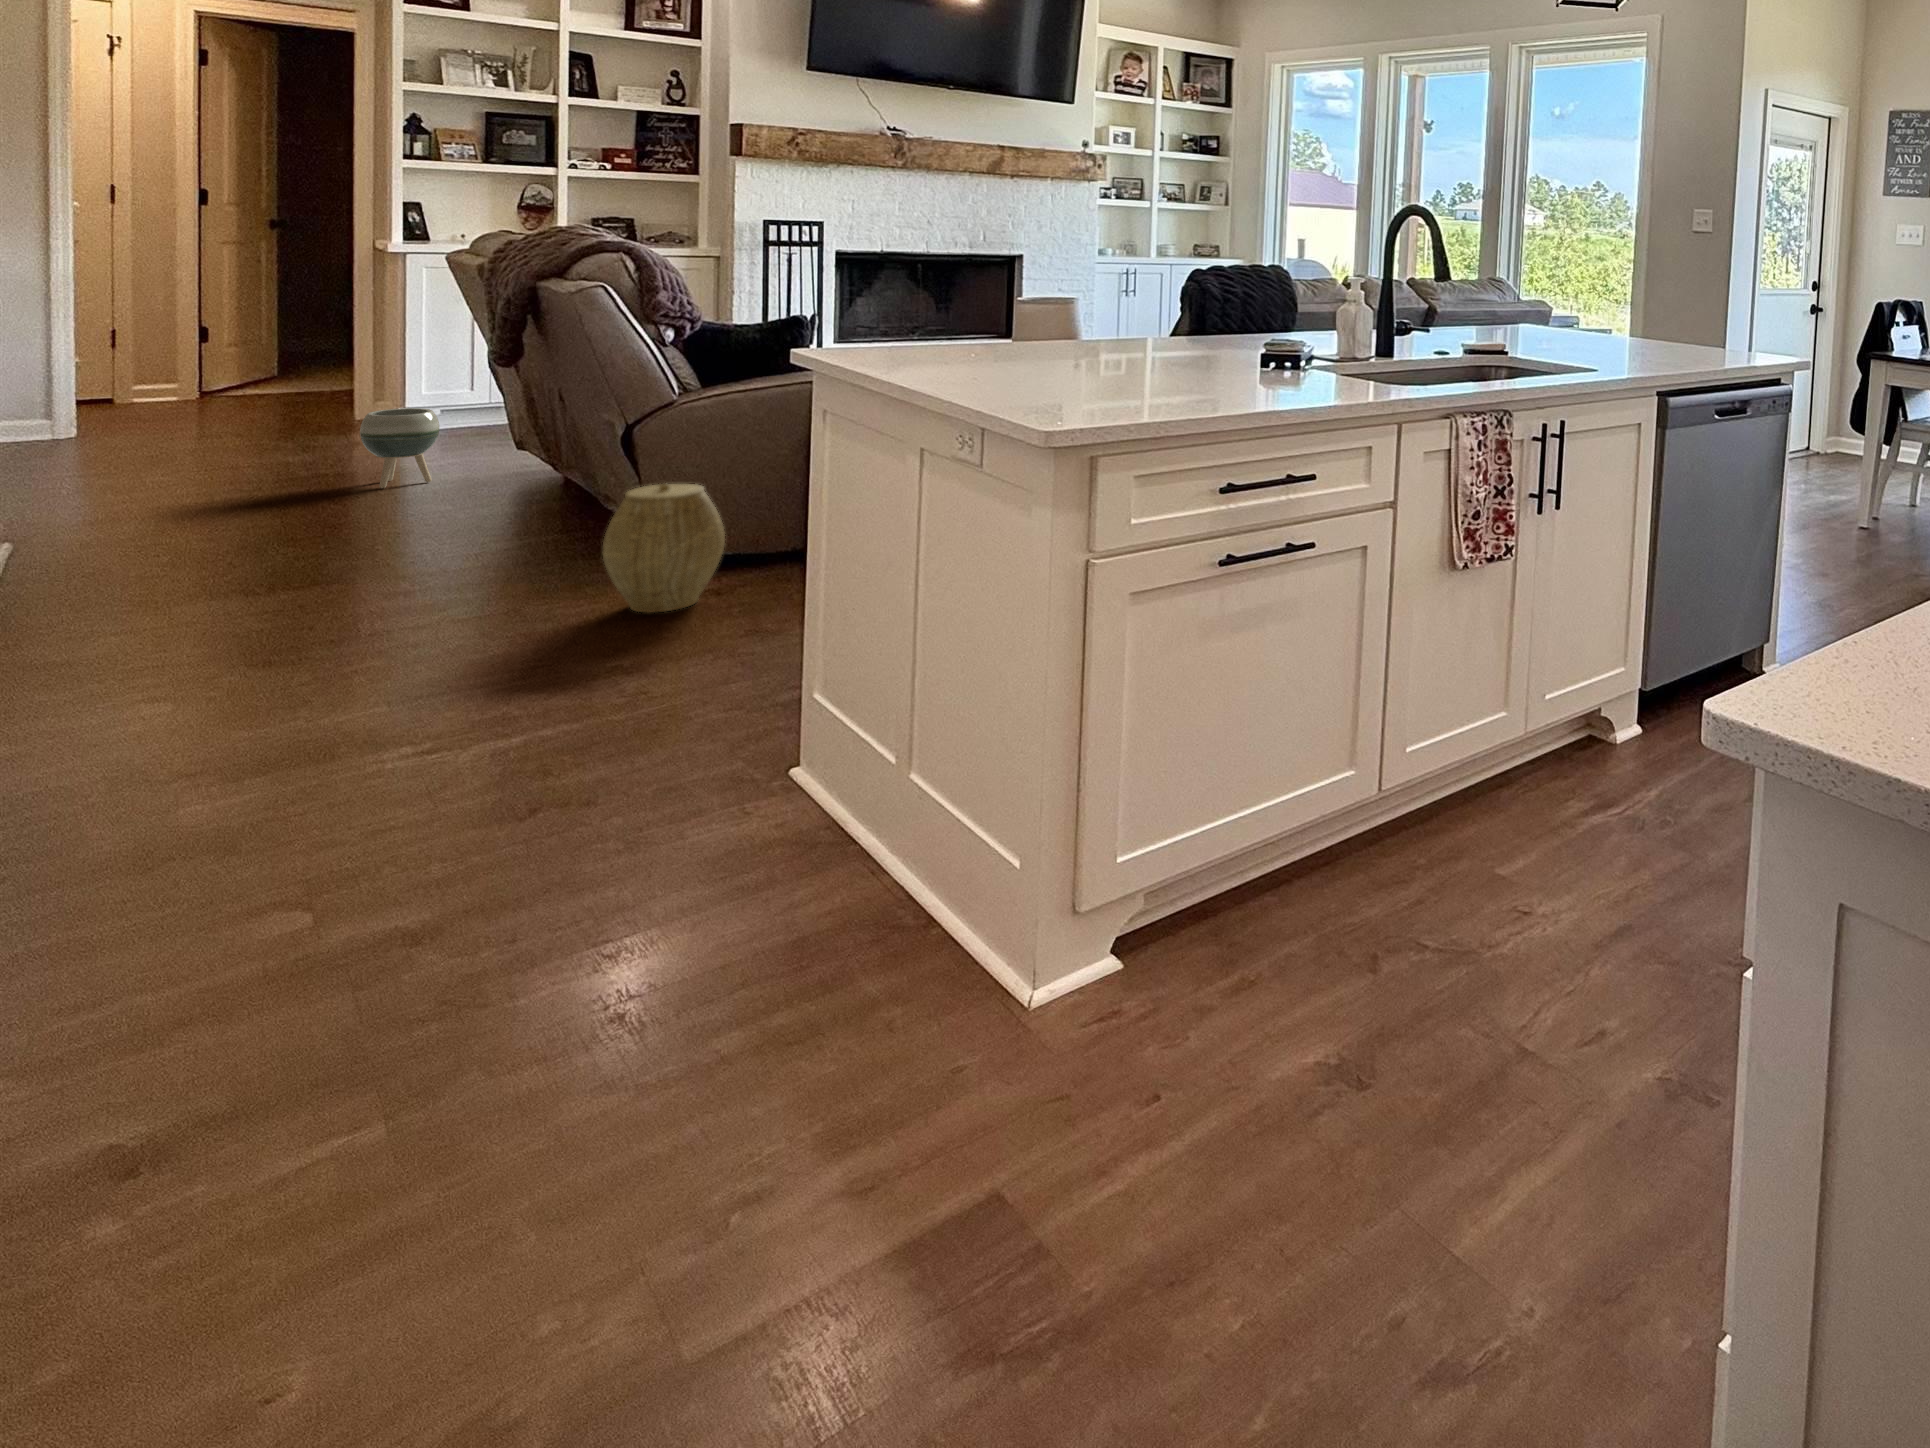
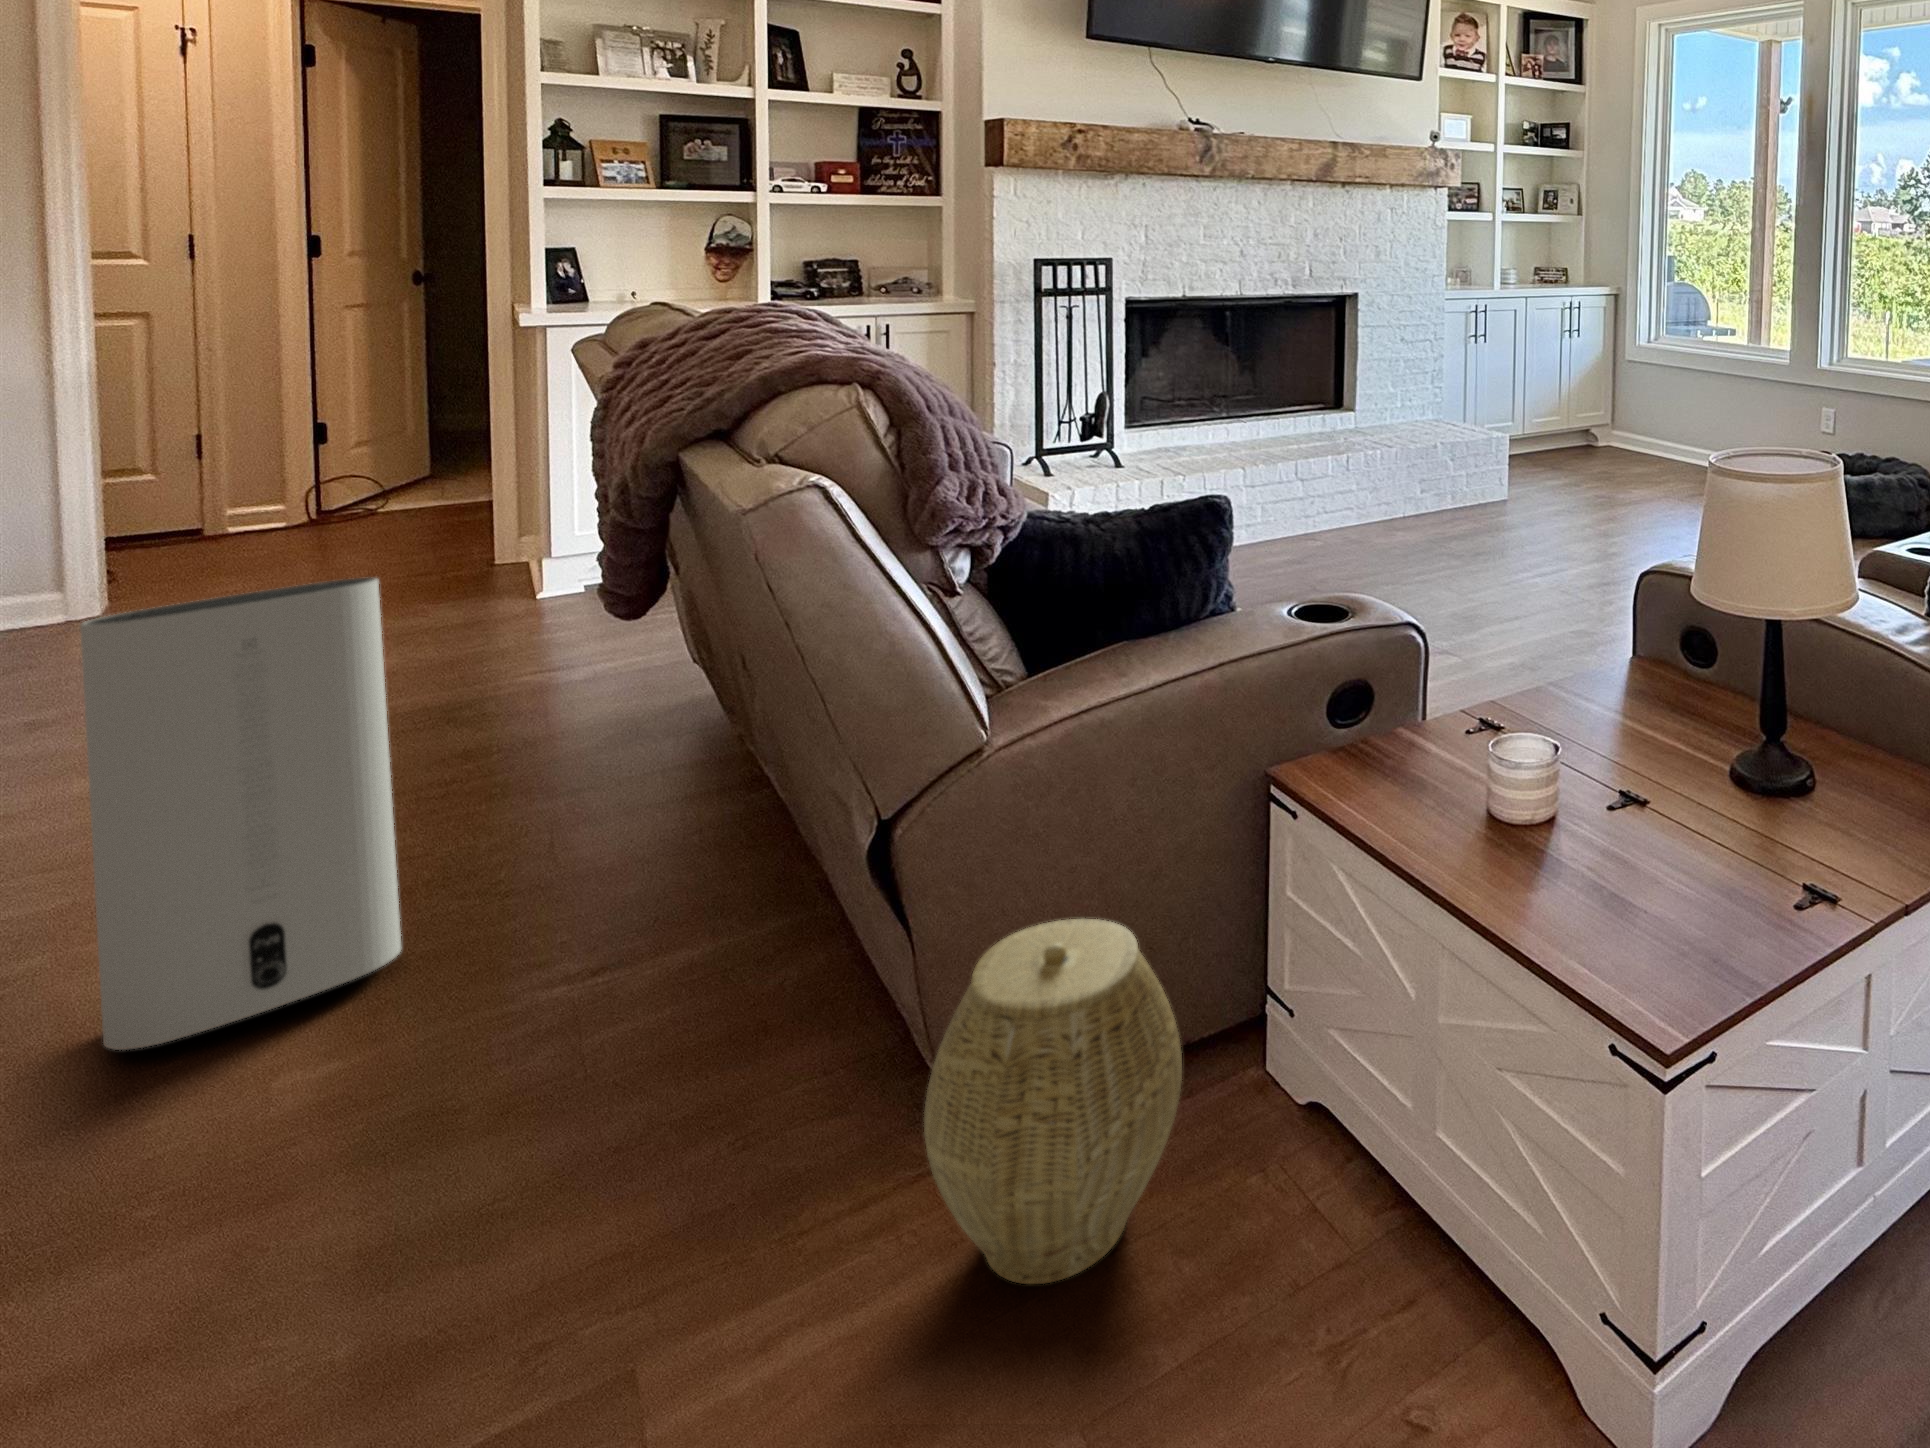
air purifier: none [187,357,343,563] -> present [80,578,401,1050]
planter: present [360,408,440,488] -> none [467,598,592,744]

